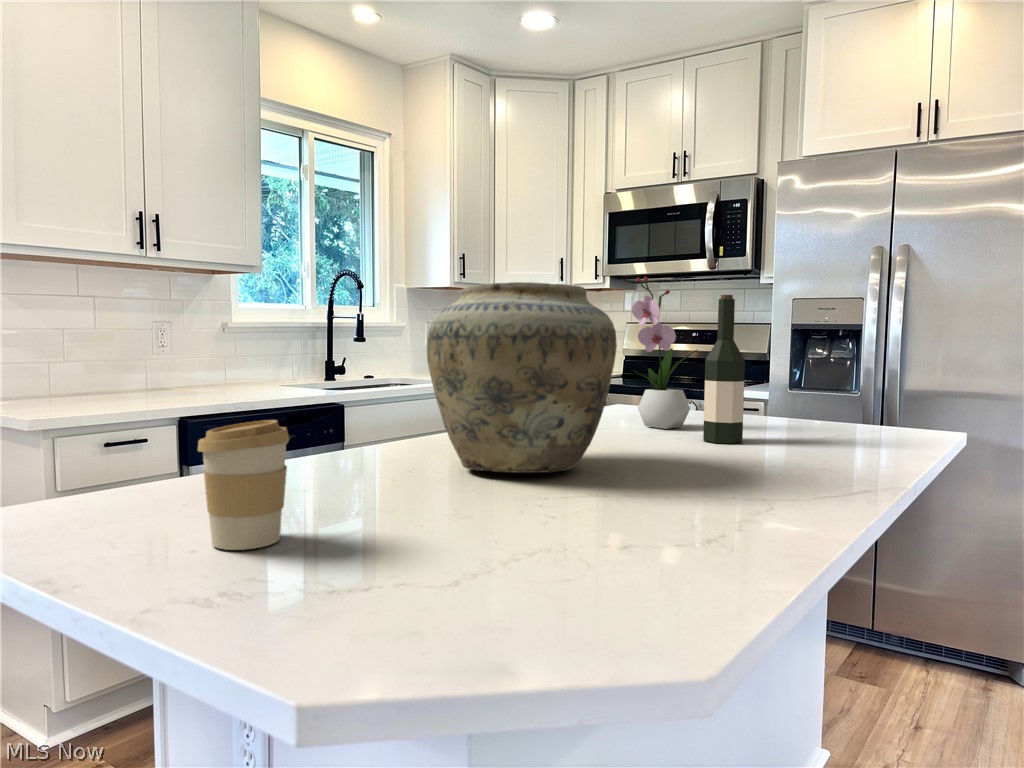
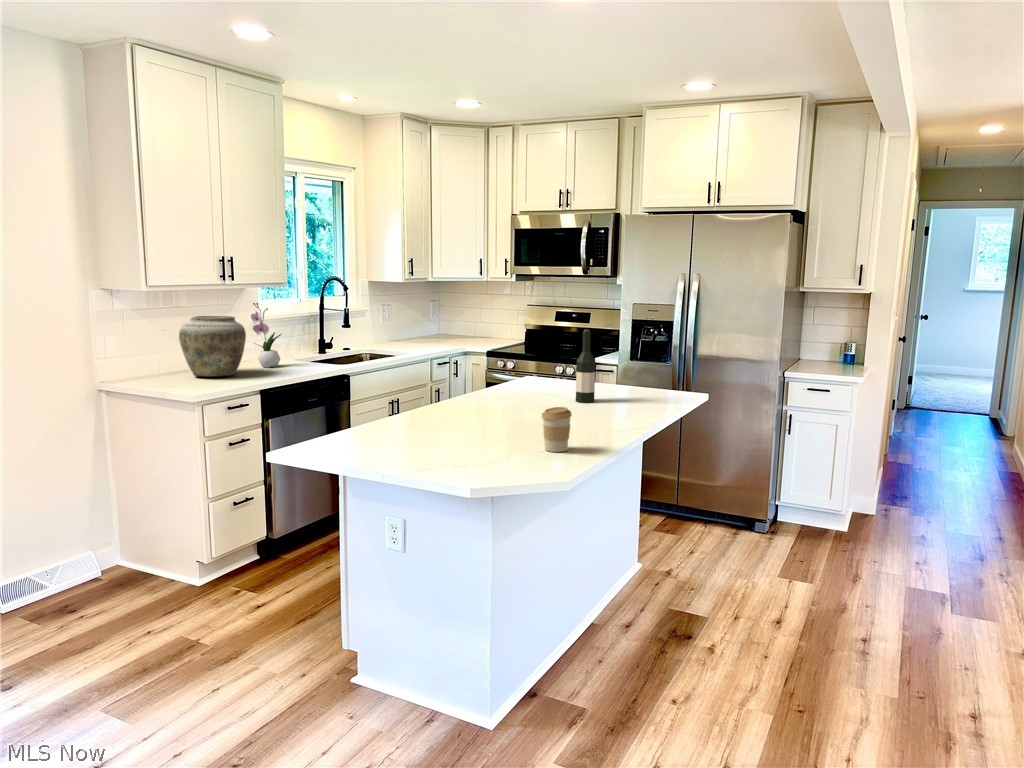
flower arrangement: present [632,277,697,429] -> present [251,303,281,367]
vase: present [427,282,617,473] -> present [179,316,246,376]
coffee cup: present [198,420,289,550] -> present [542,407,572,452]

